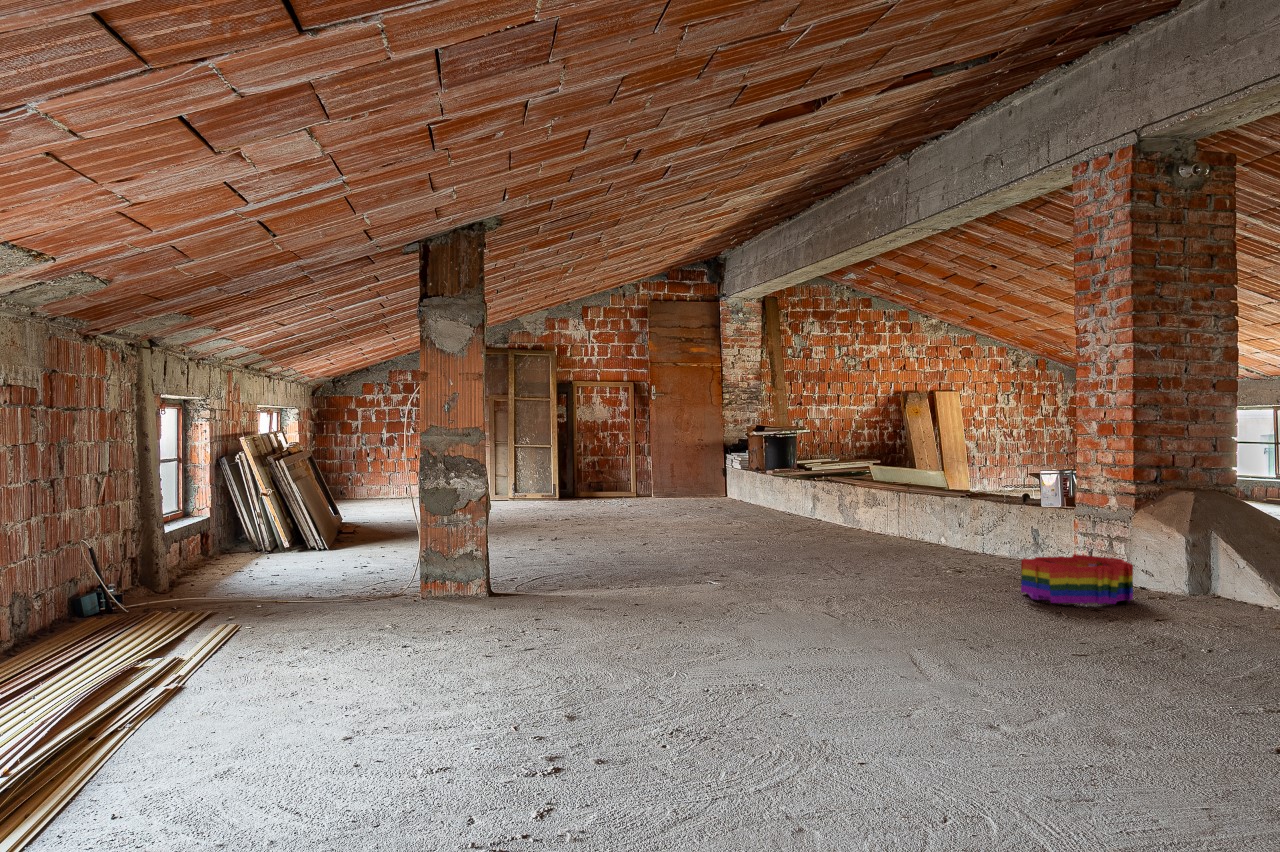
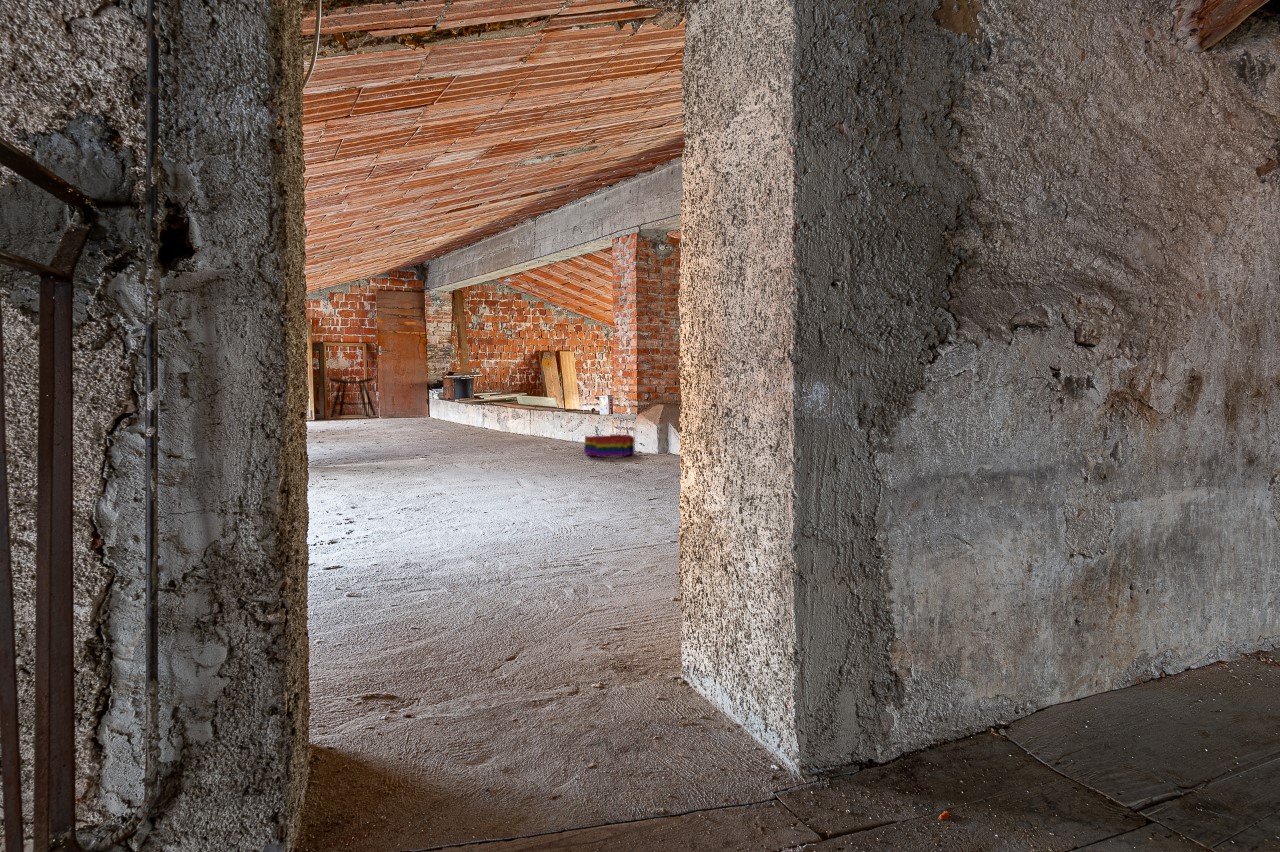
stool: none [581,435,646,494] -> present [330,378,375,417]

